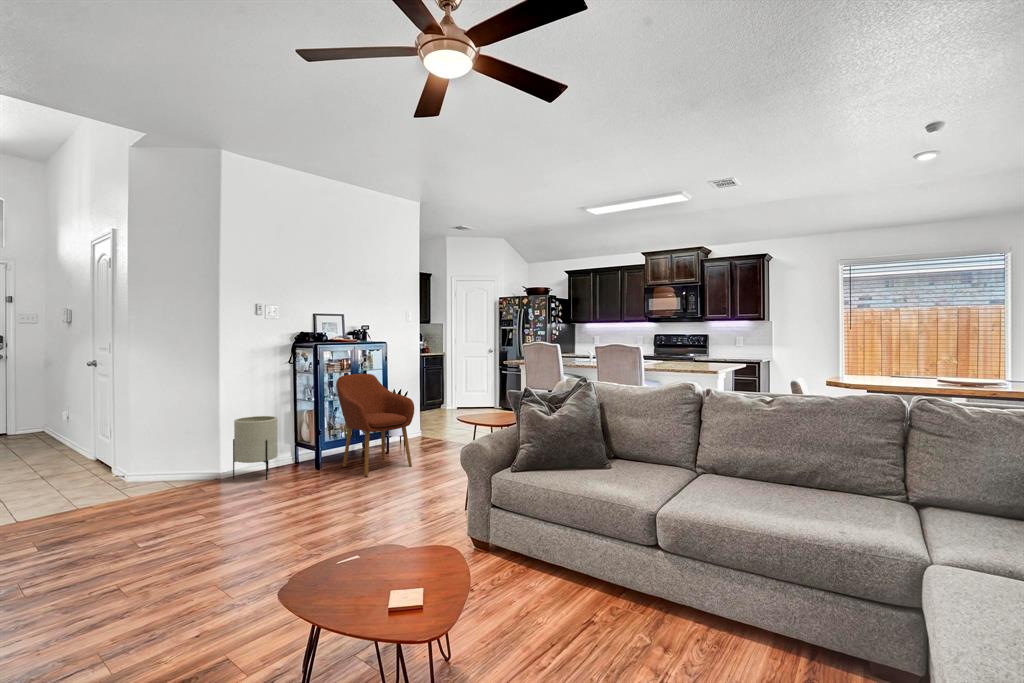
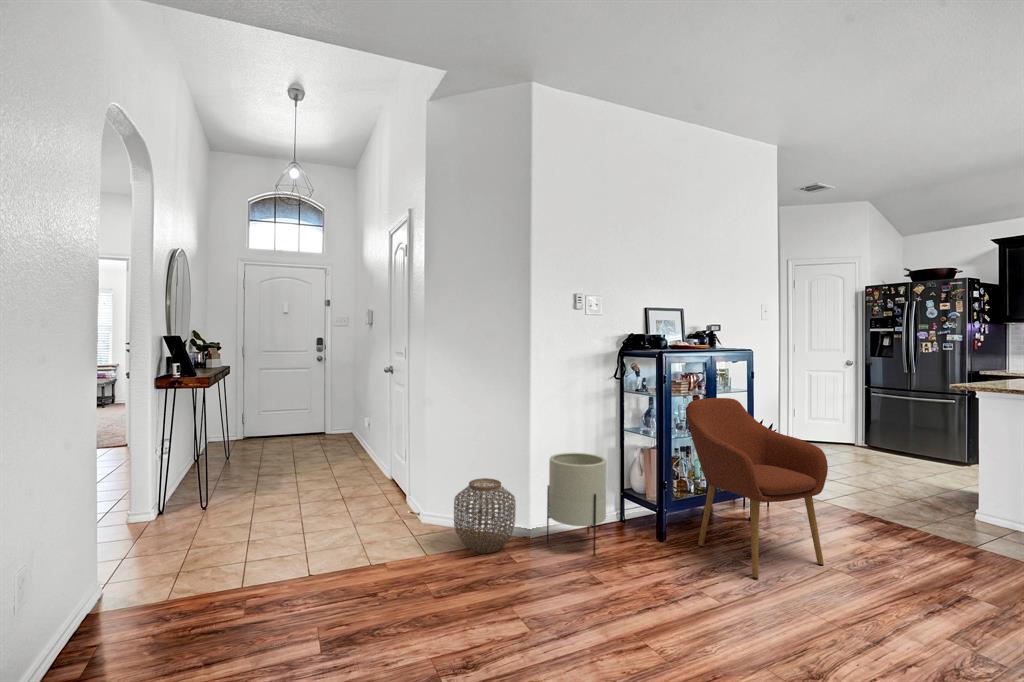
woven basket: none [154,439,207,490] -> present [454,478,515,553]

